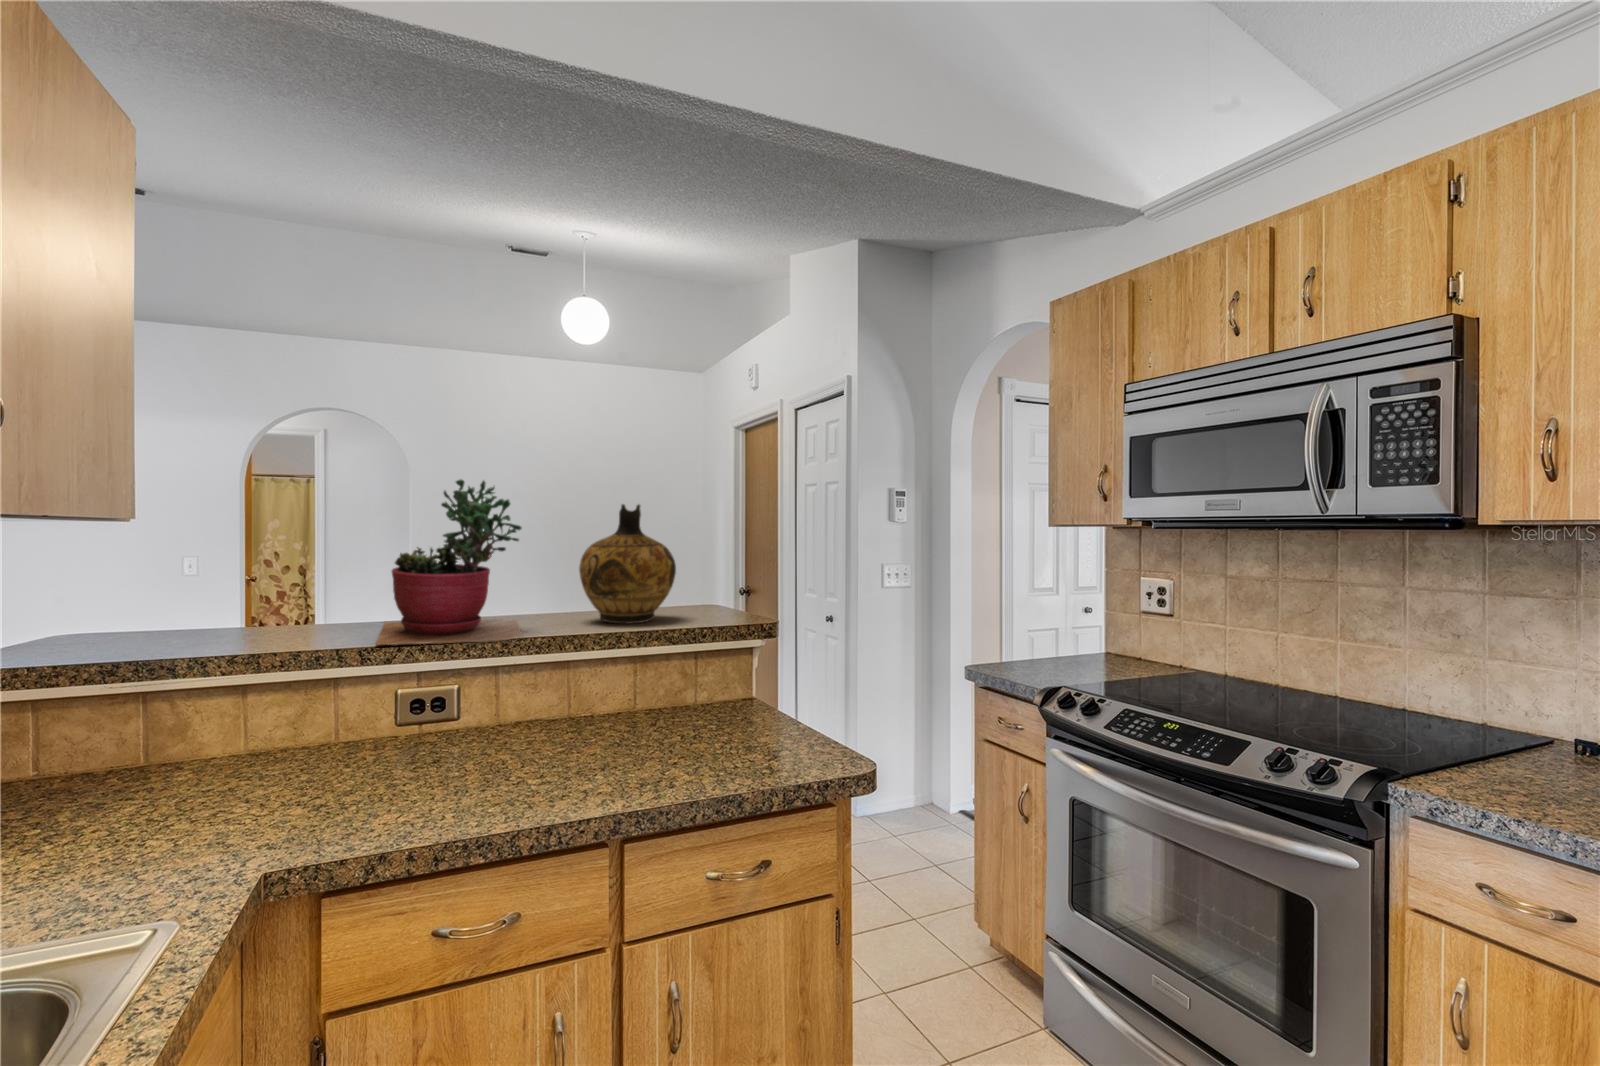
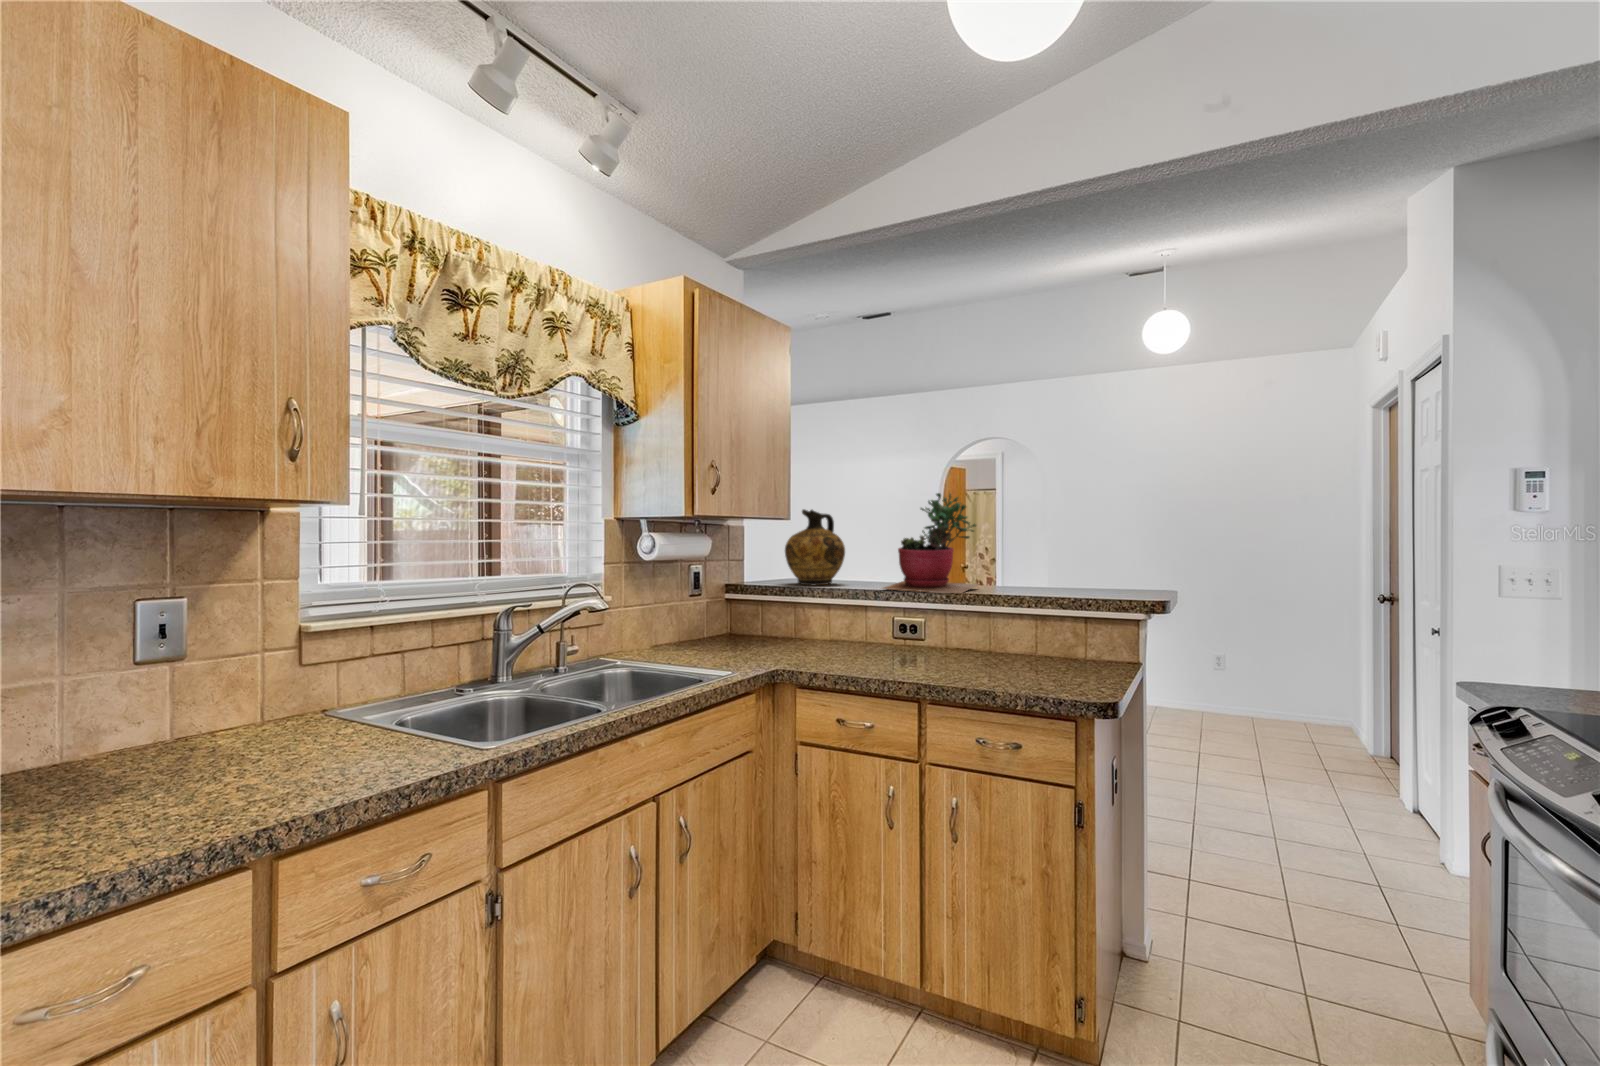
ceramic jug: present [579,504,676,624] -> present [785,510,845,585]

